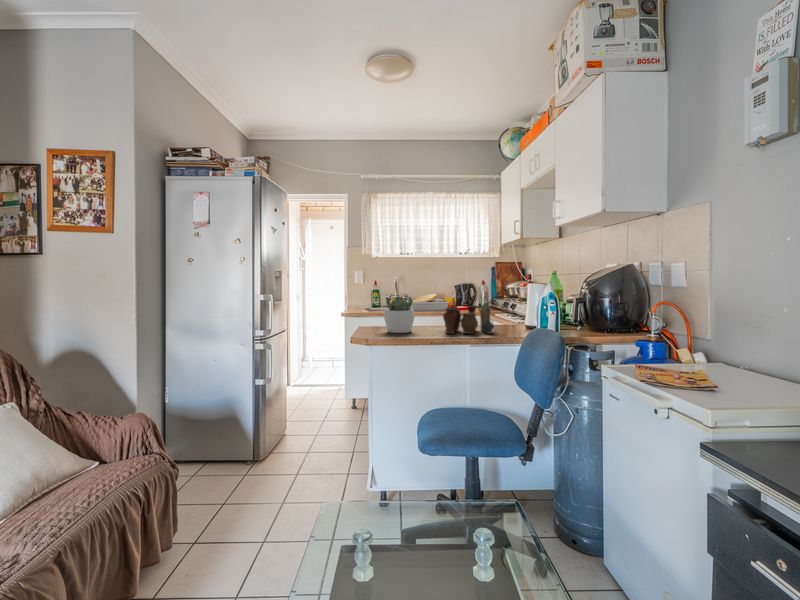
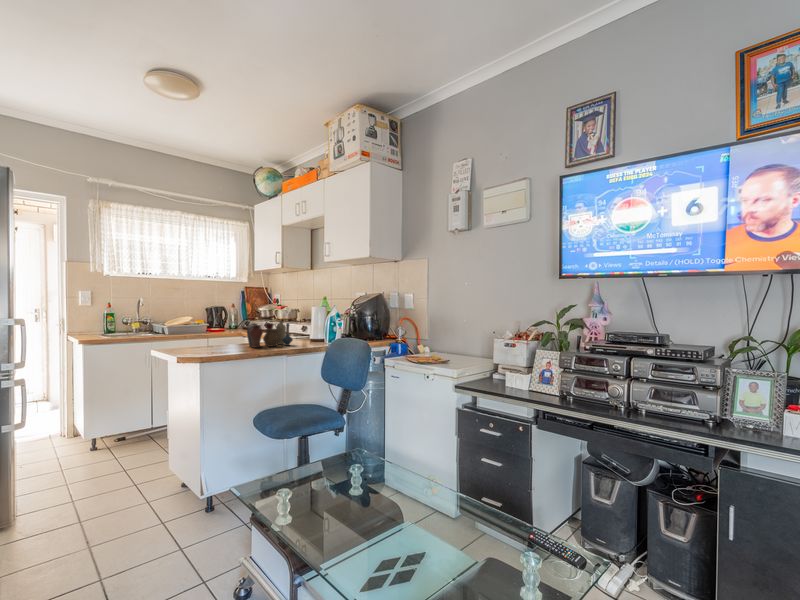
succulent plant: present [384,297,415,333] -> none [187,315,219,350]

